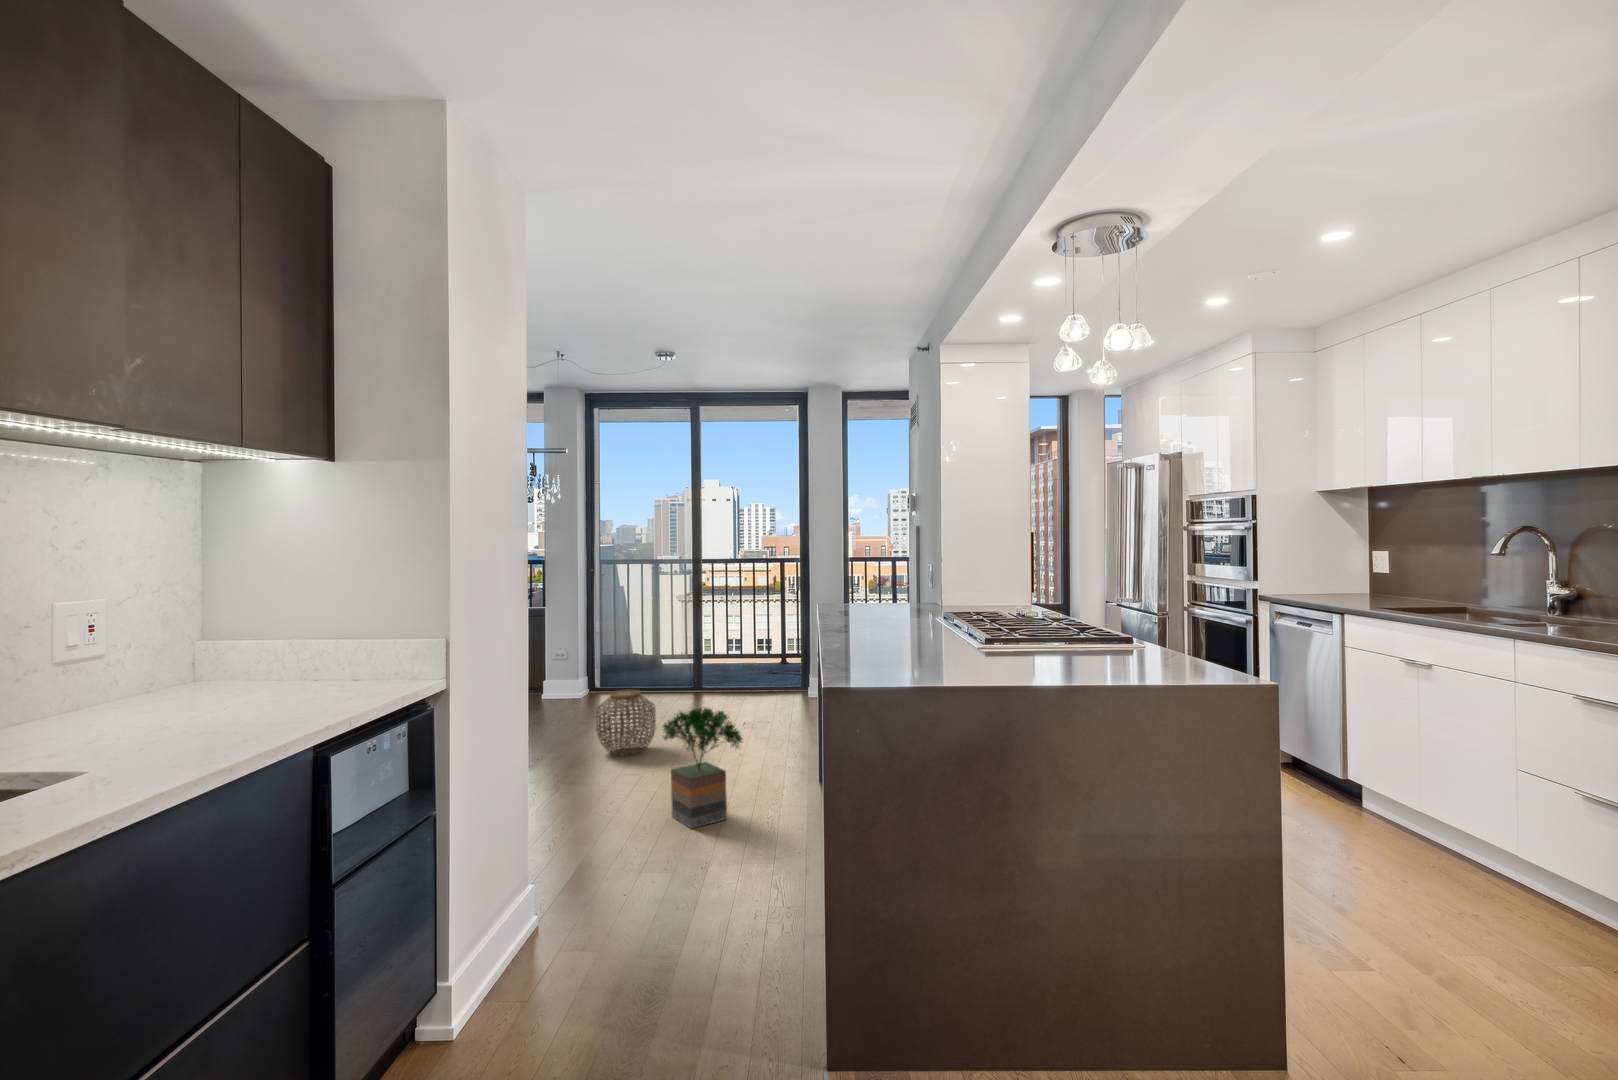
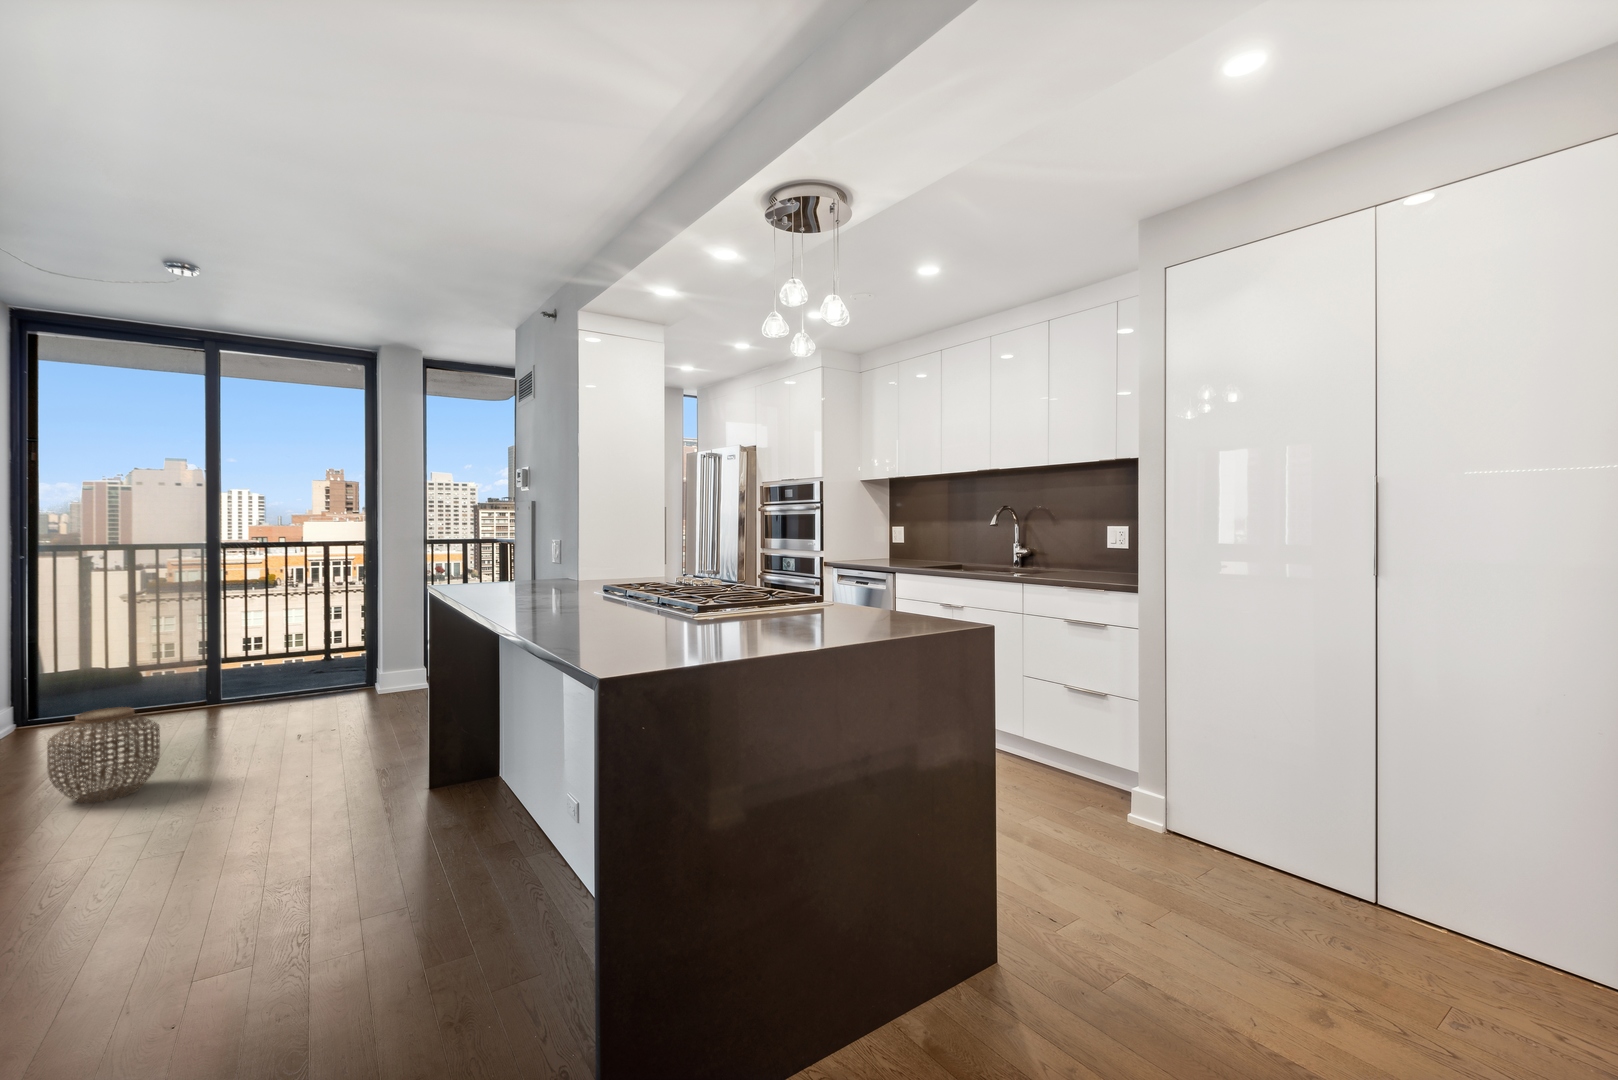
potted tree: present [662,707,743,829] -> none [199,707,338,870]

